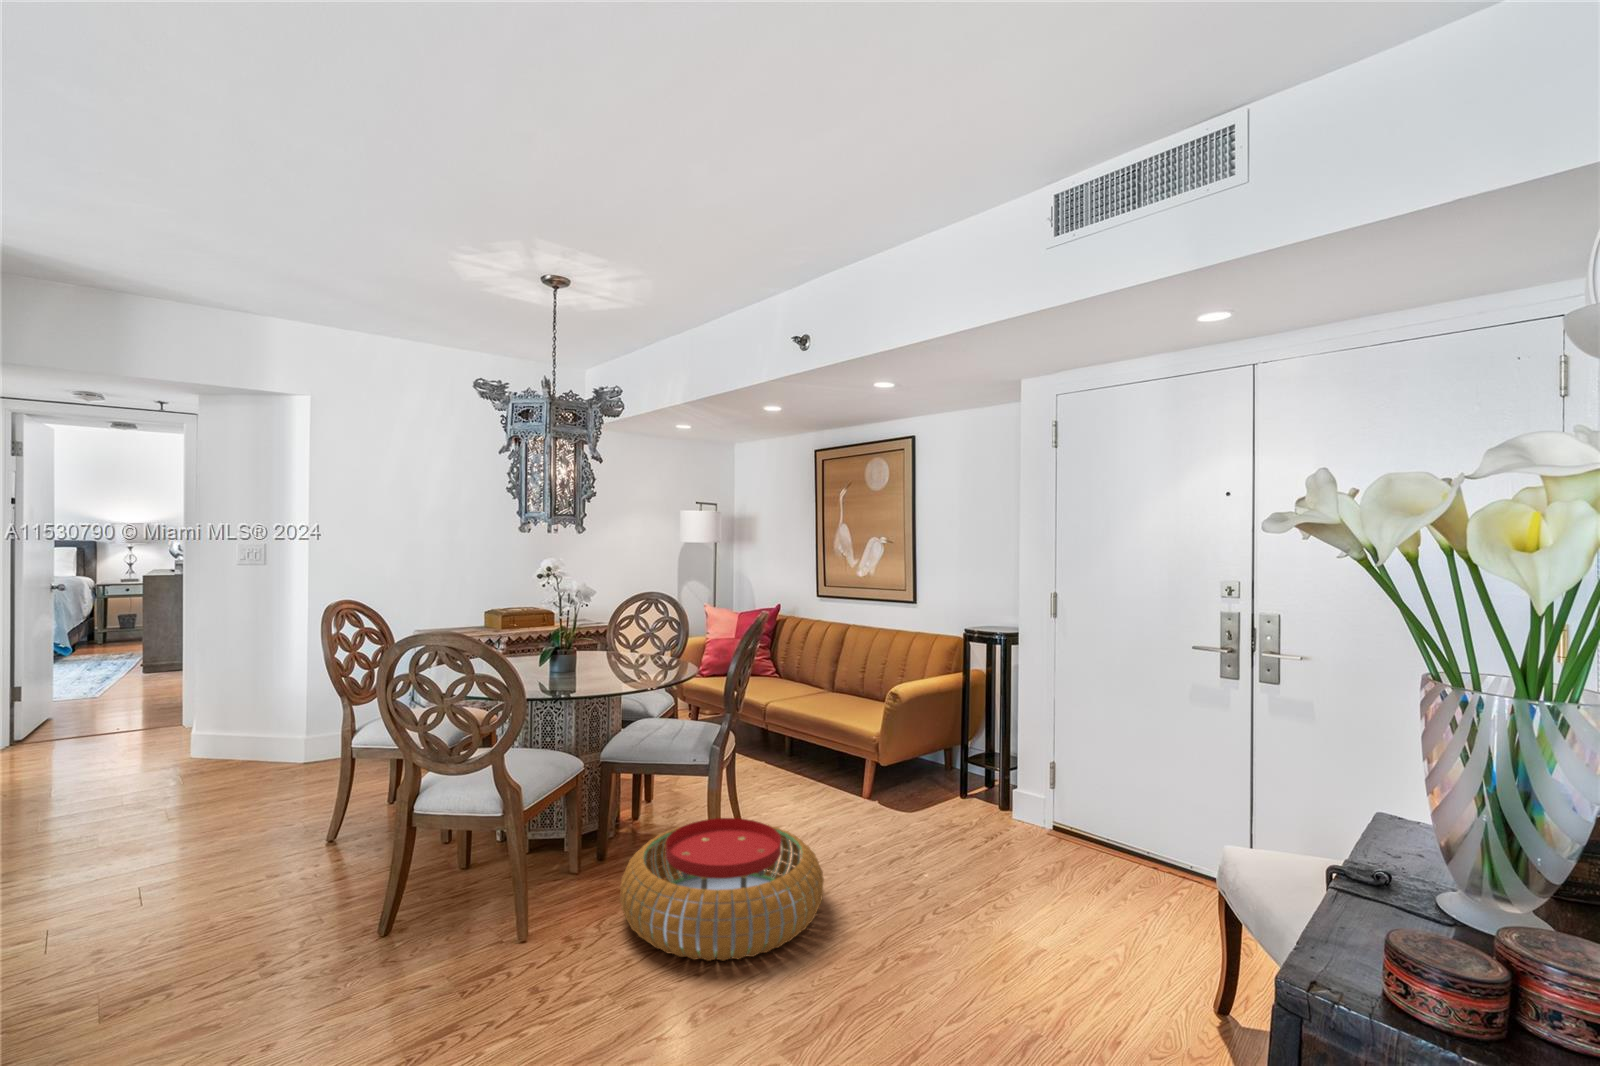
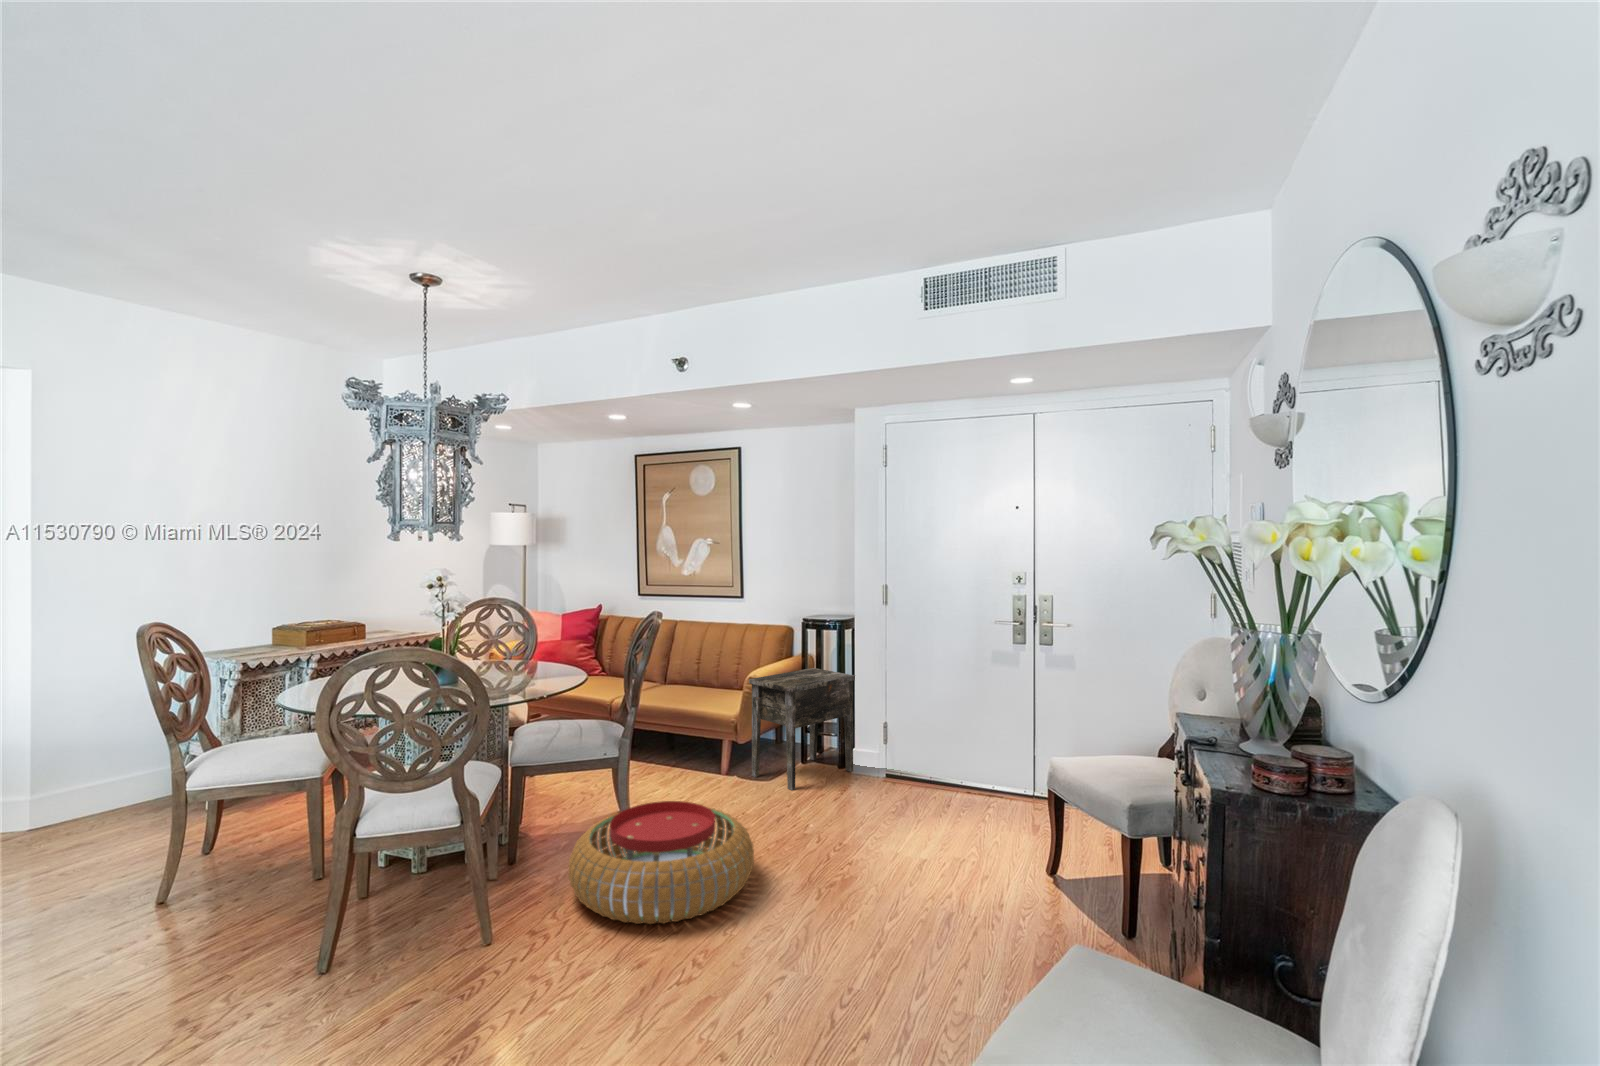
side table: none [892,687,1020,826] -> present [749,668,855,790]

